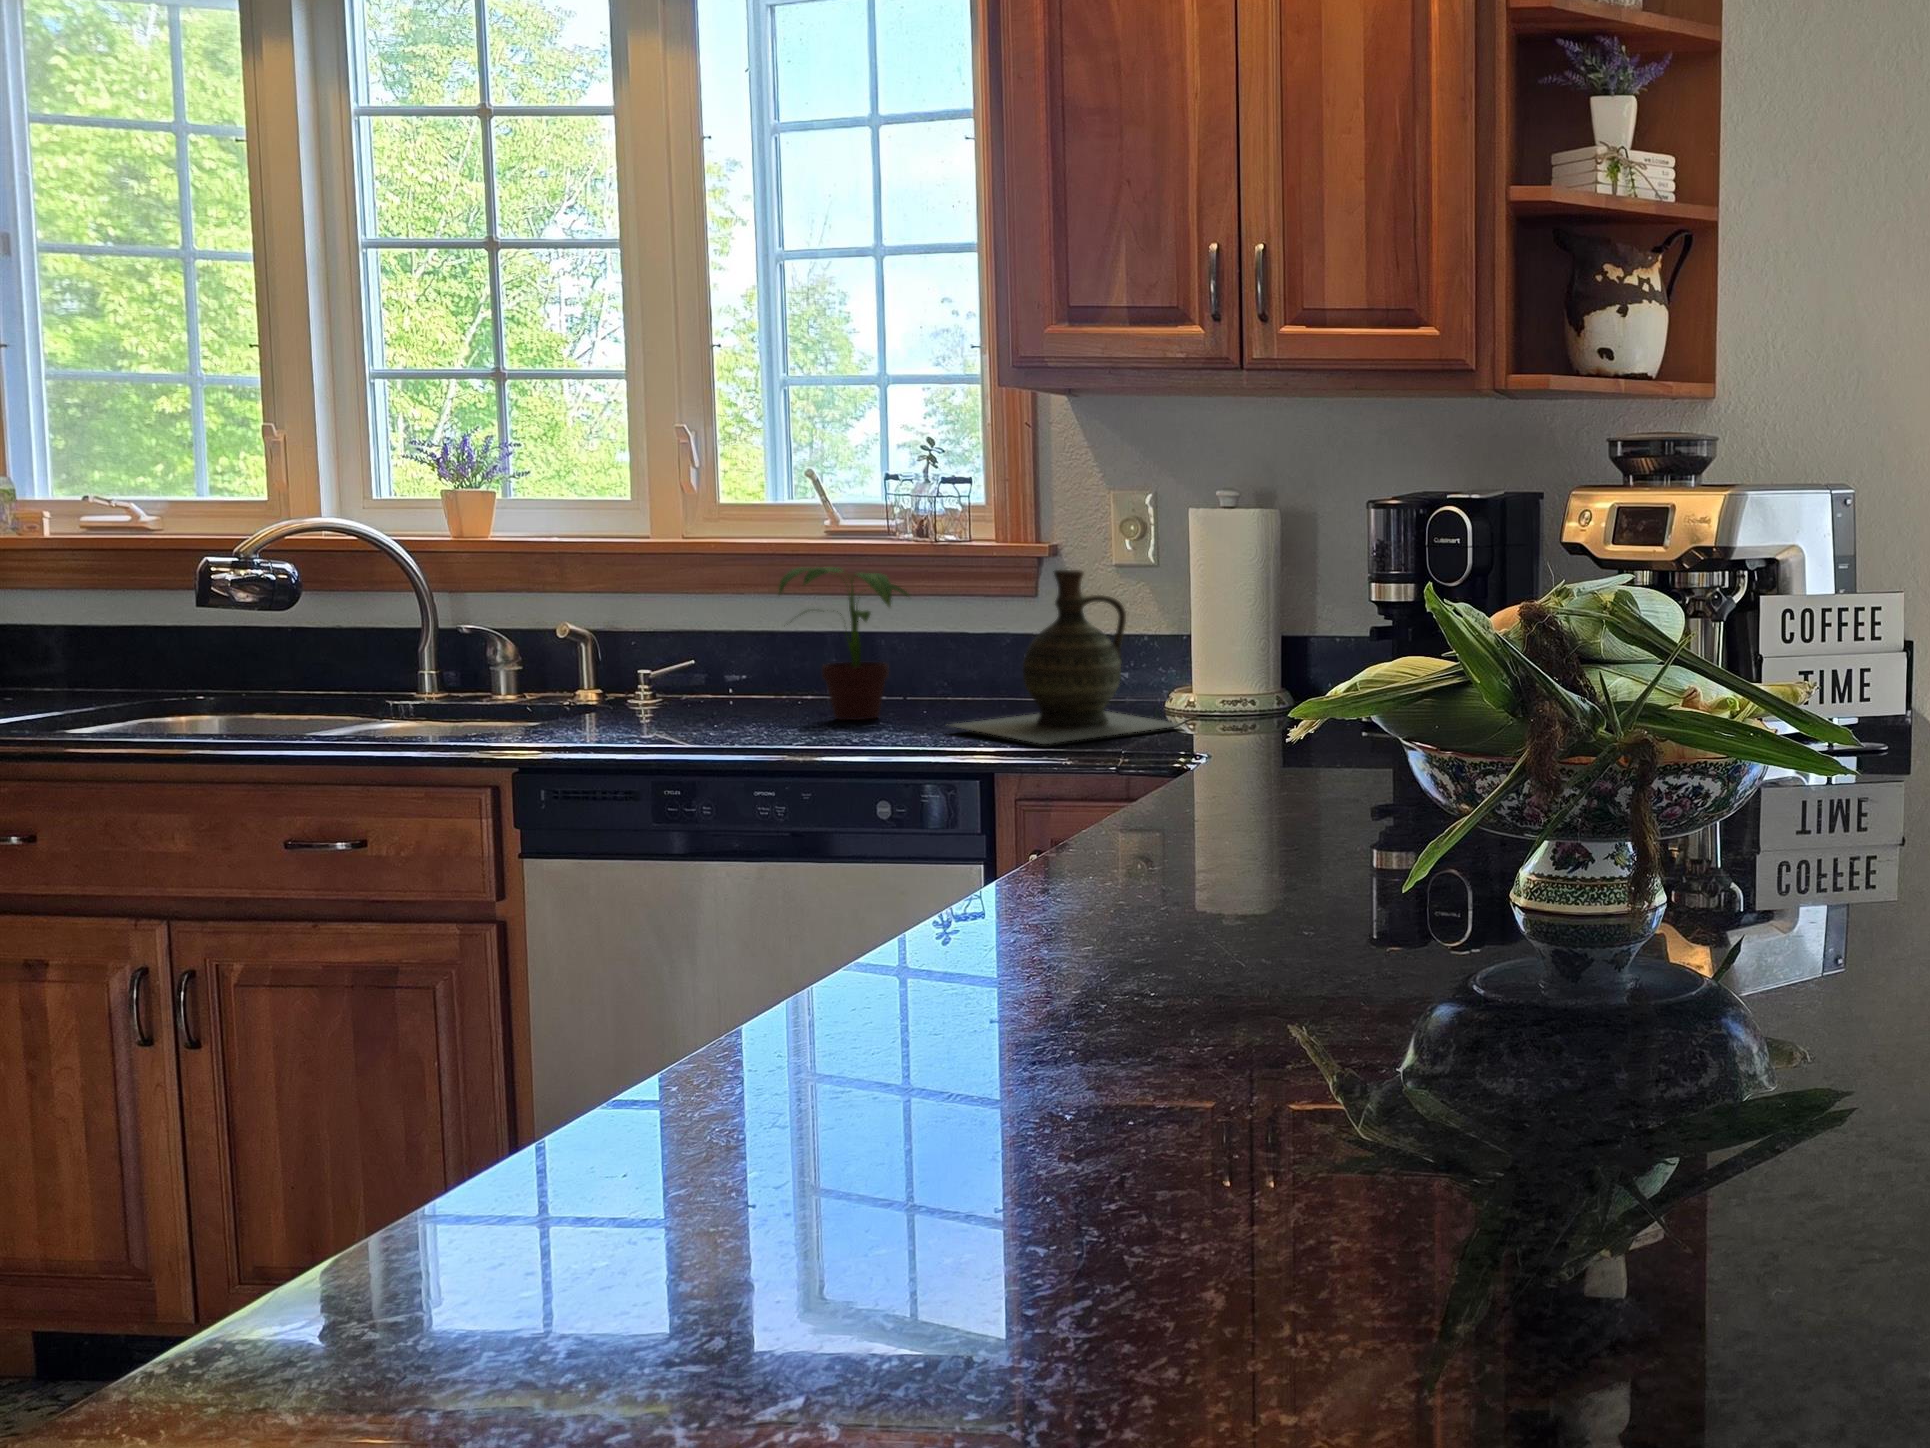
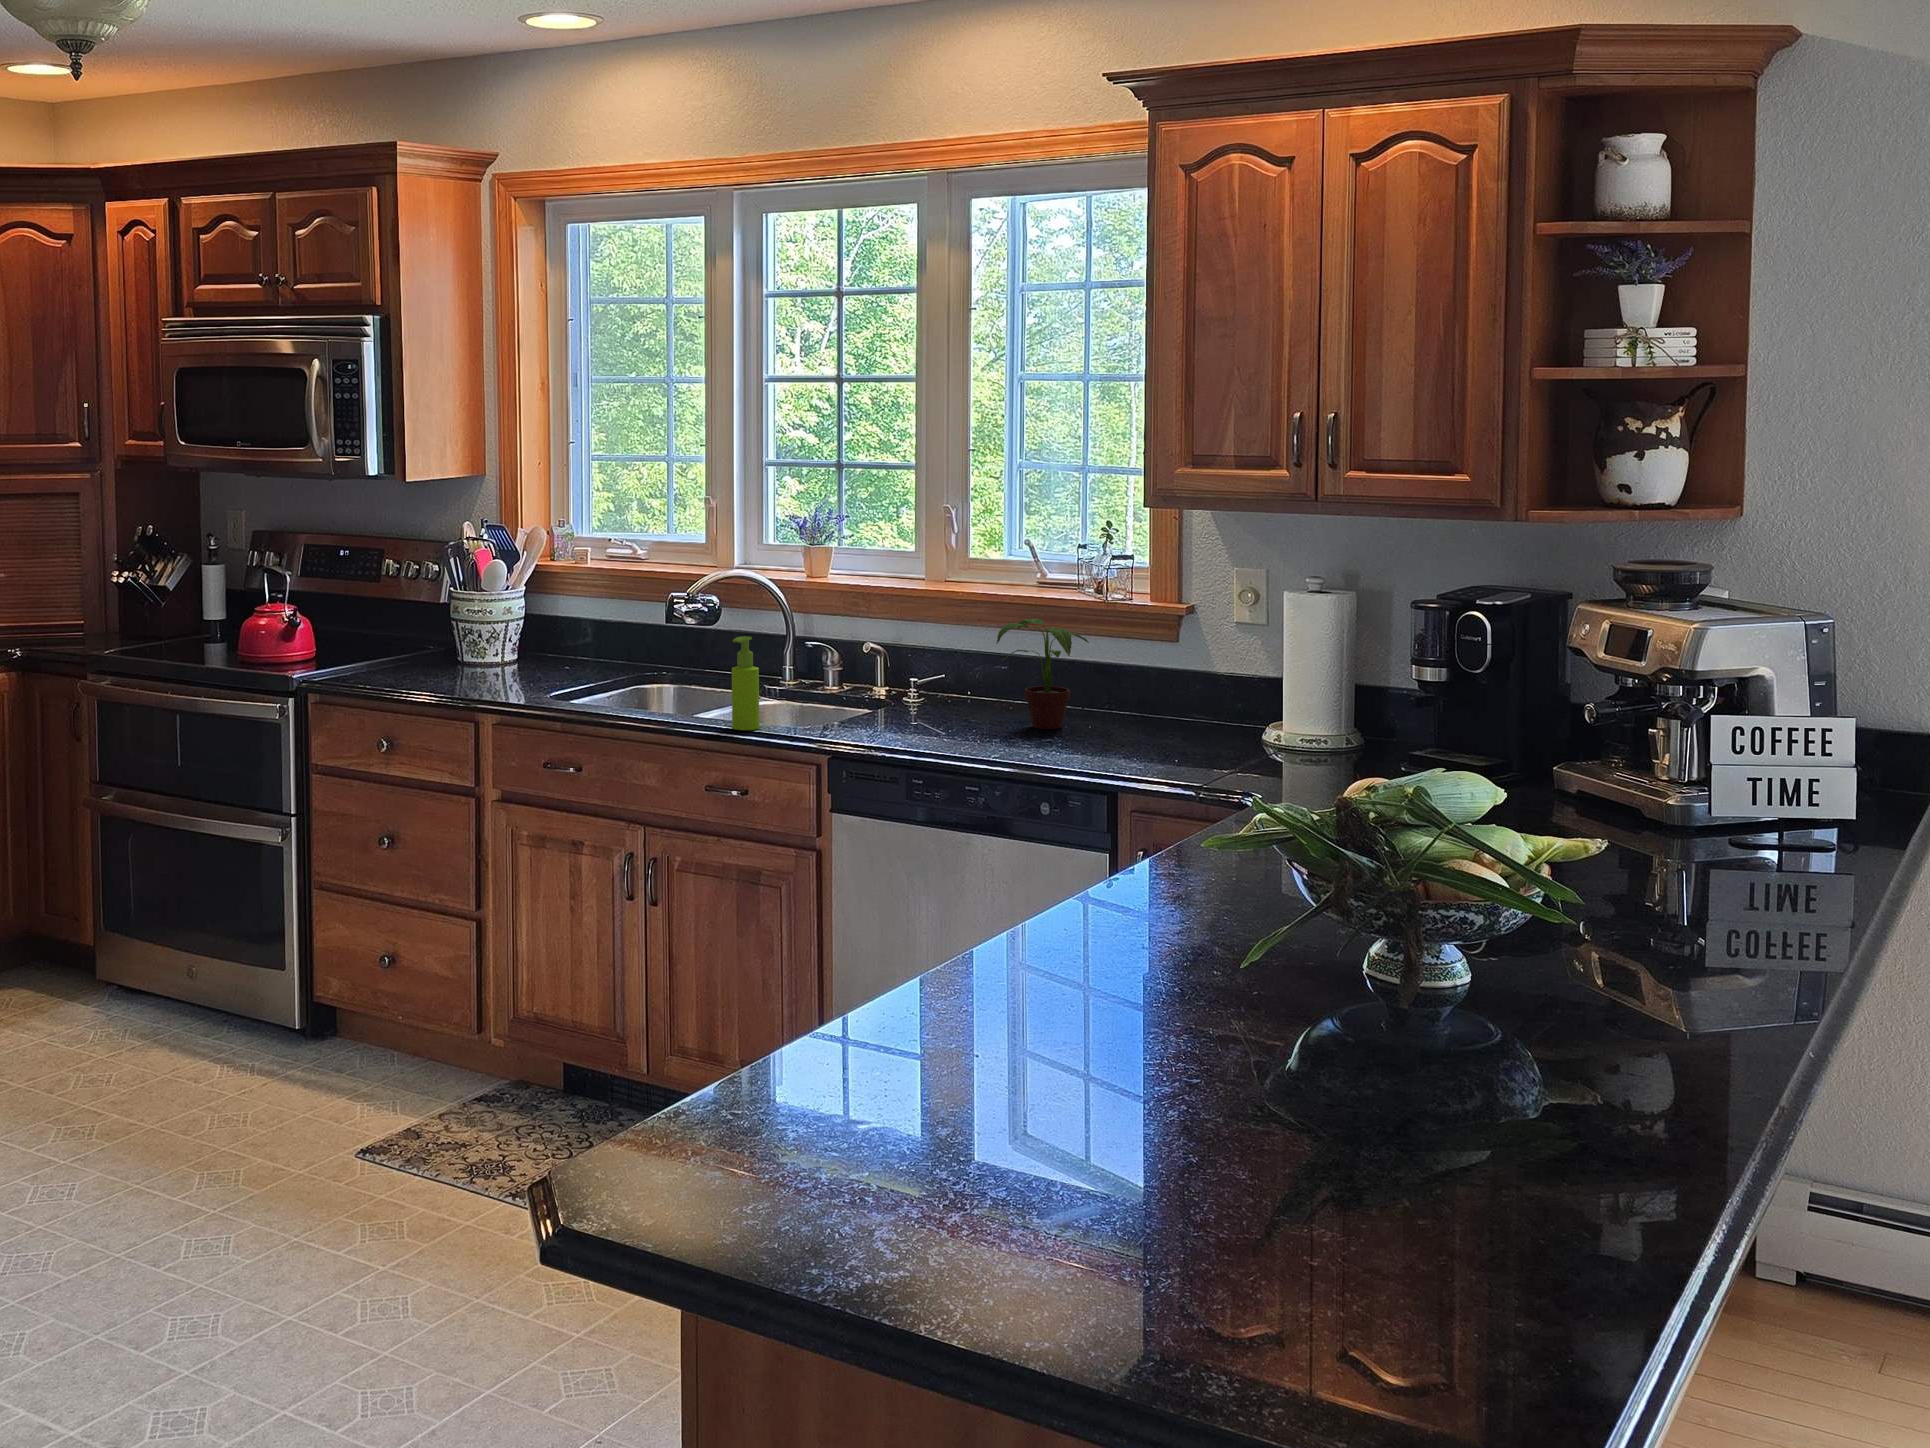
ceramic jug: present [952,570,1179,744] -> none [1100,638,1274,770]
soap dispenser: none [331,599,388,748] -> present [732,636,759,730]

